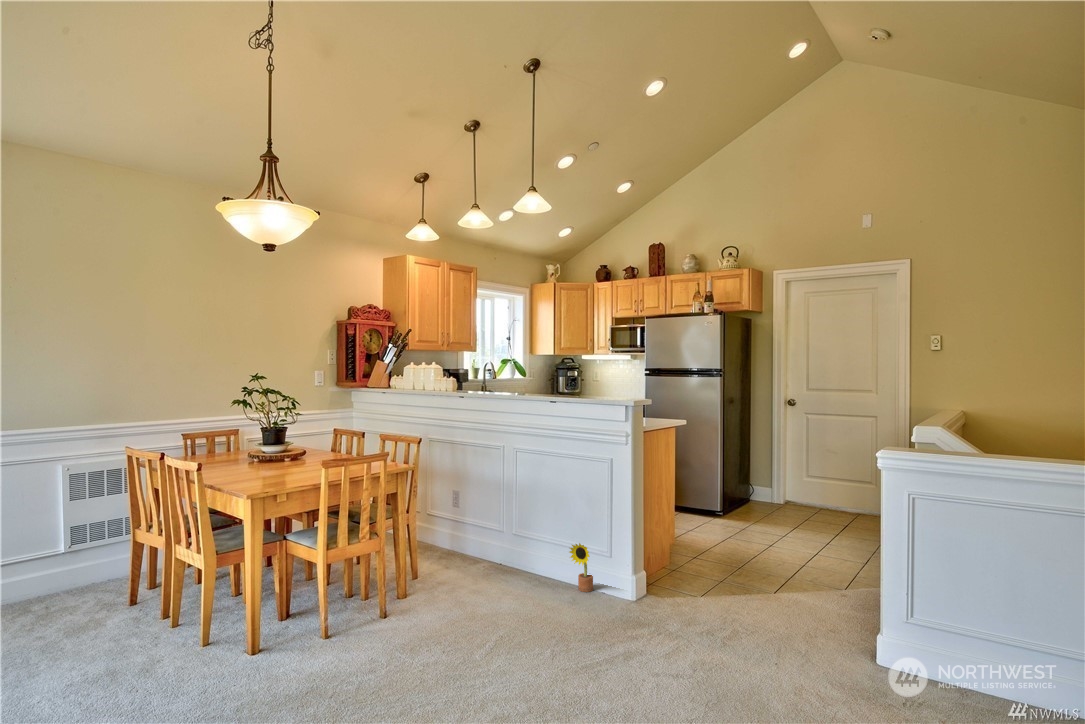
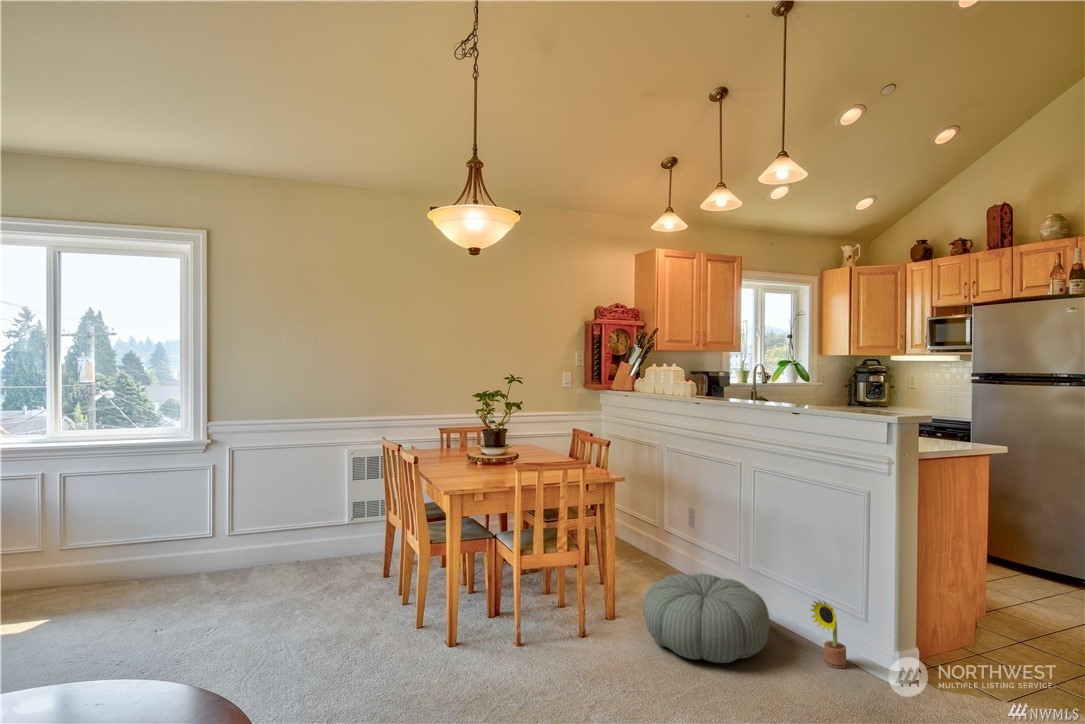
pouf: none [438,541,542,610] -> present [643,573,770,663]

